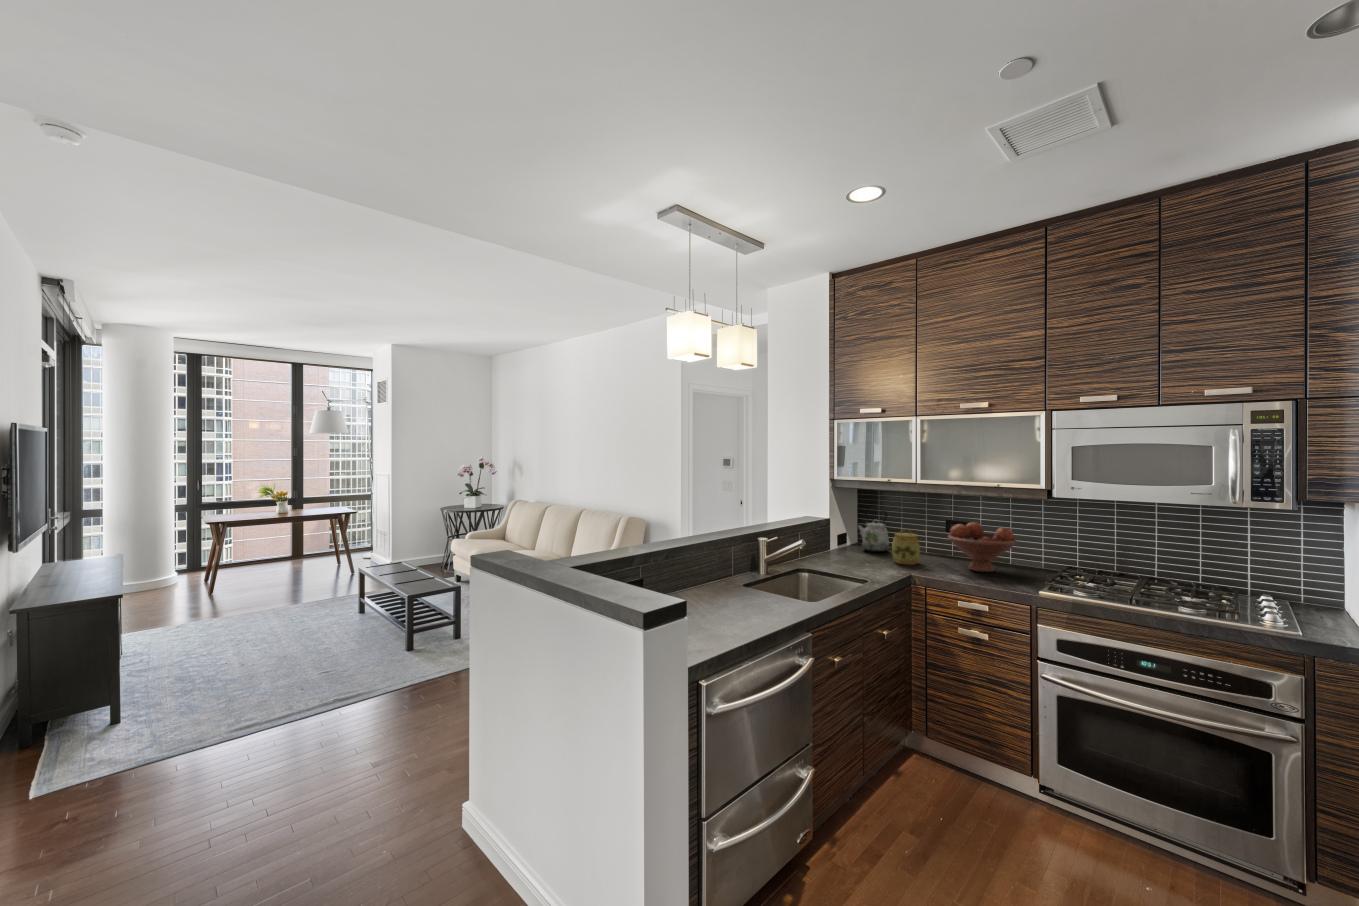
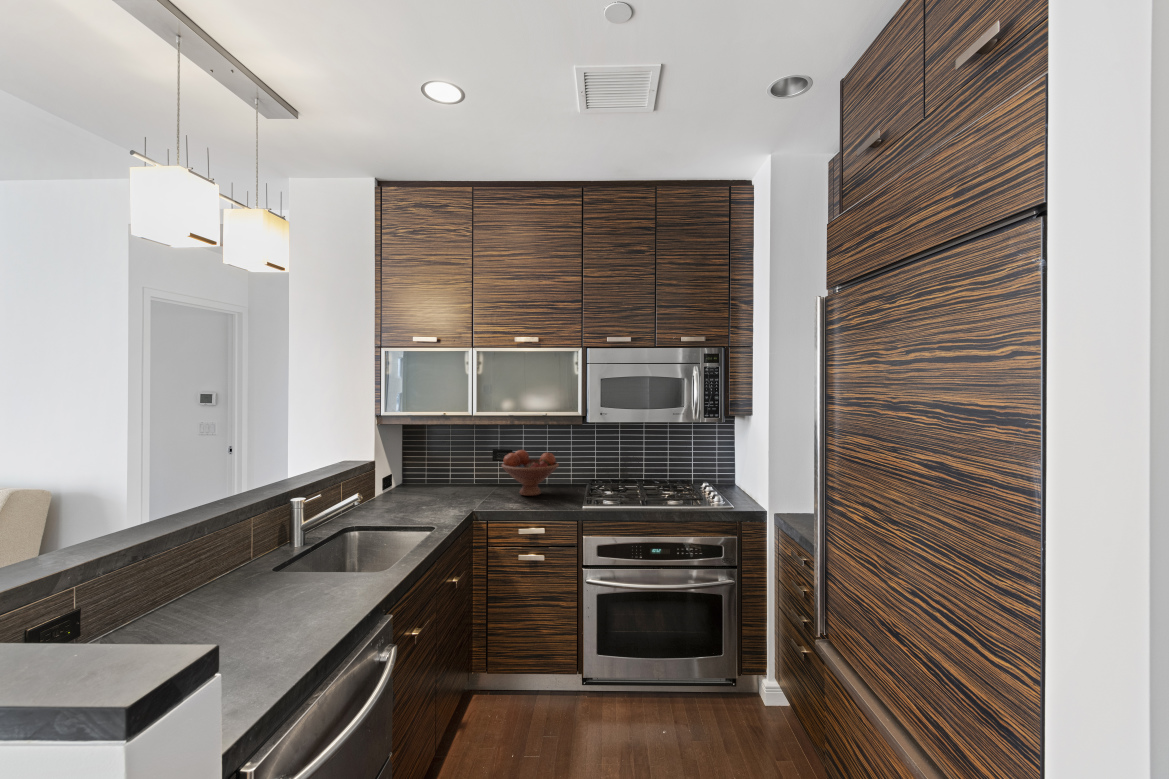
kettle: present [857,509,889,552] -> none [402,443,437,490]
jar: present [892,529,920,565] -> none [447,462,475,500]

